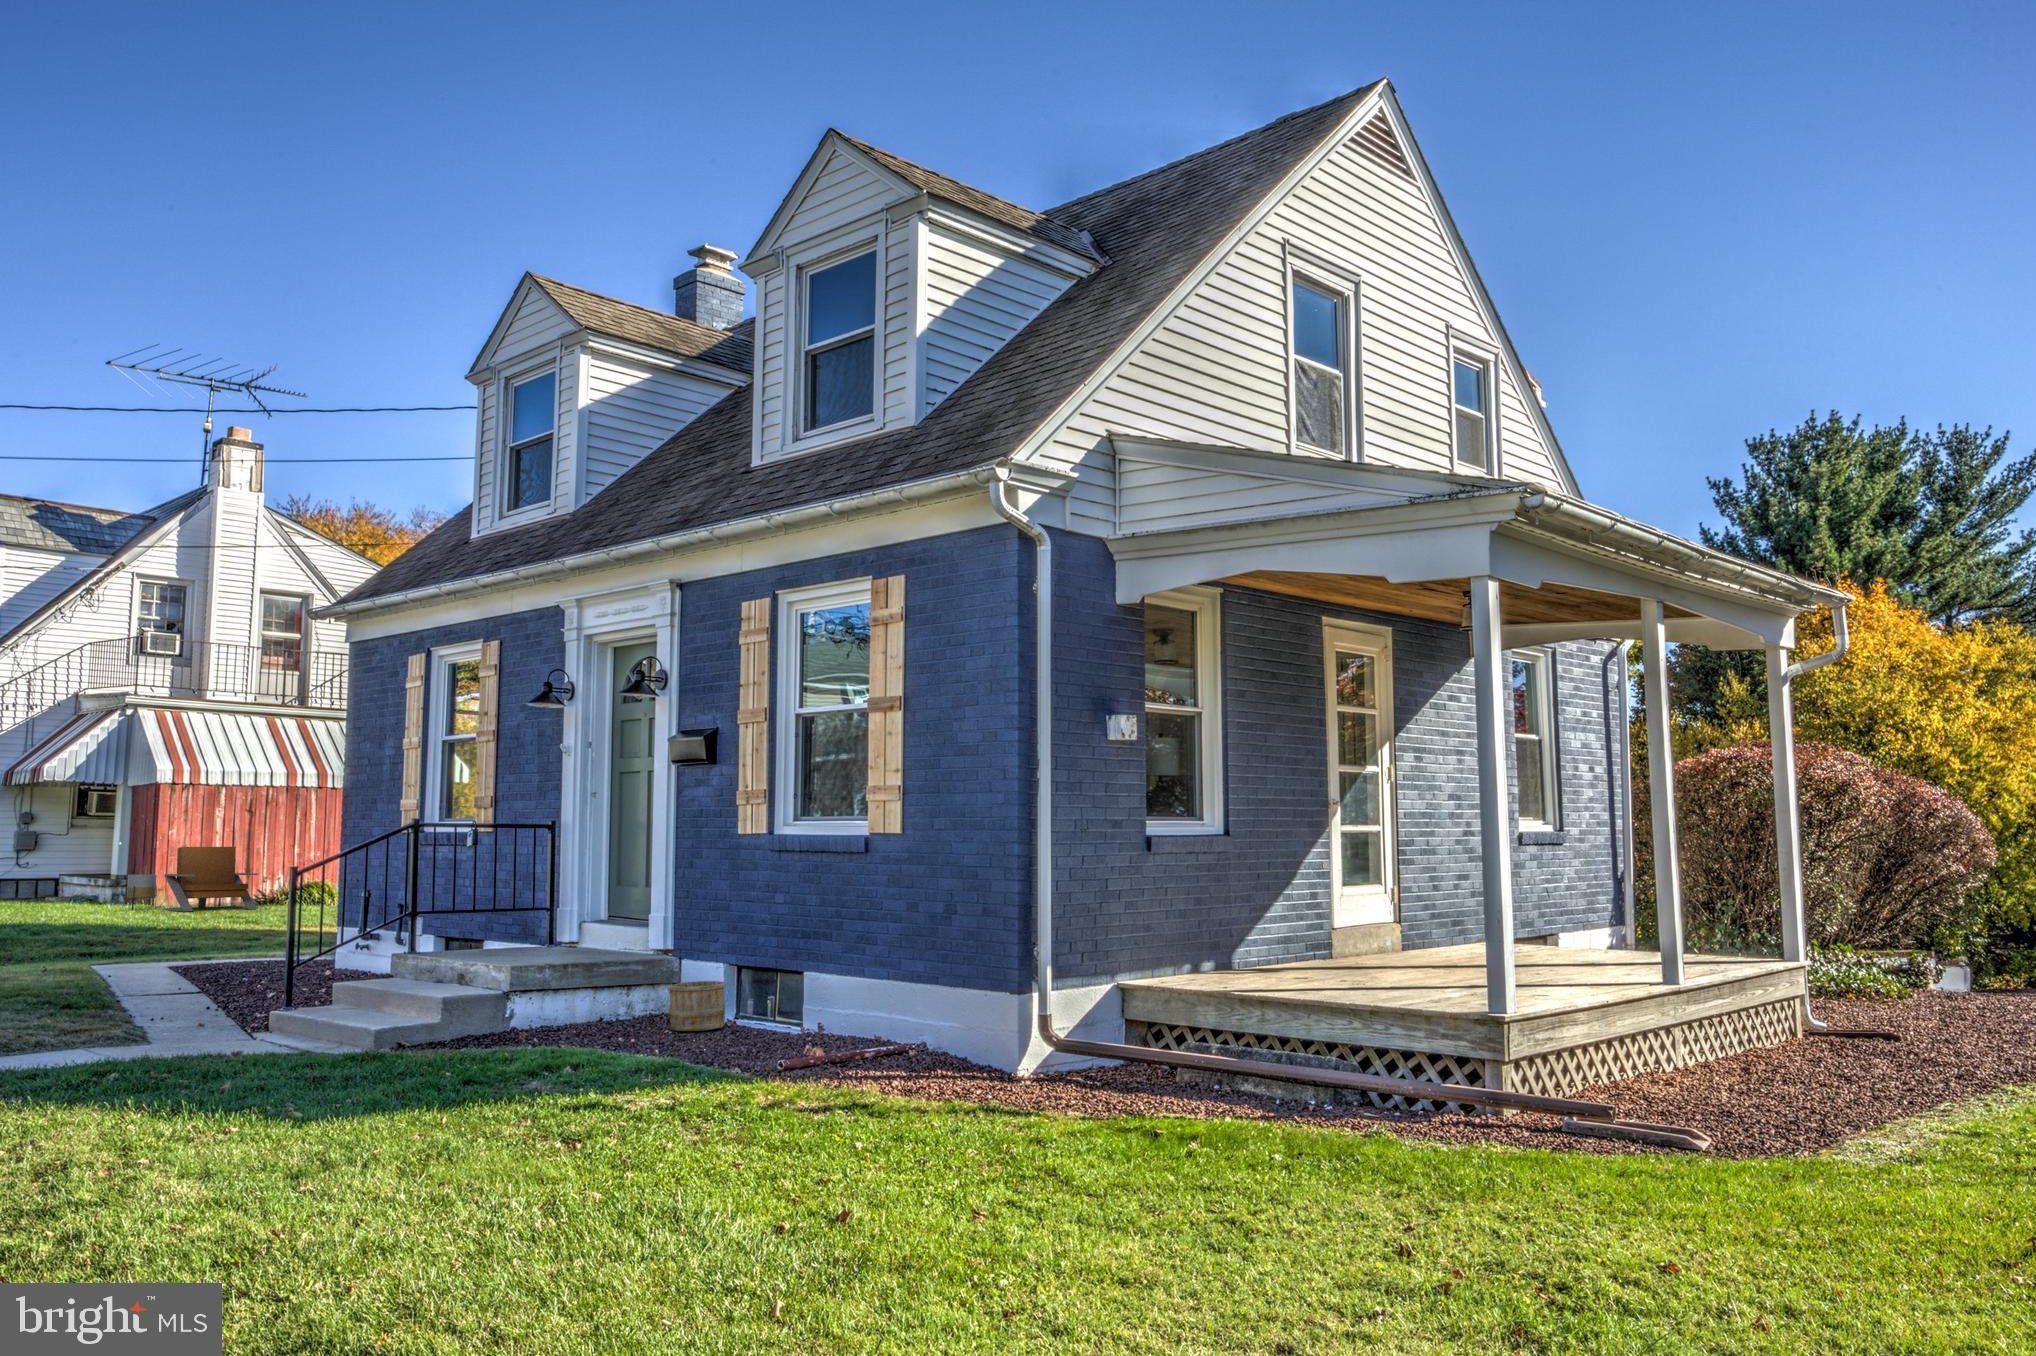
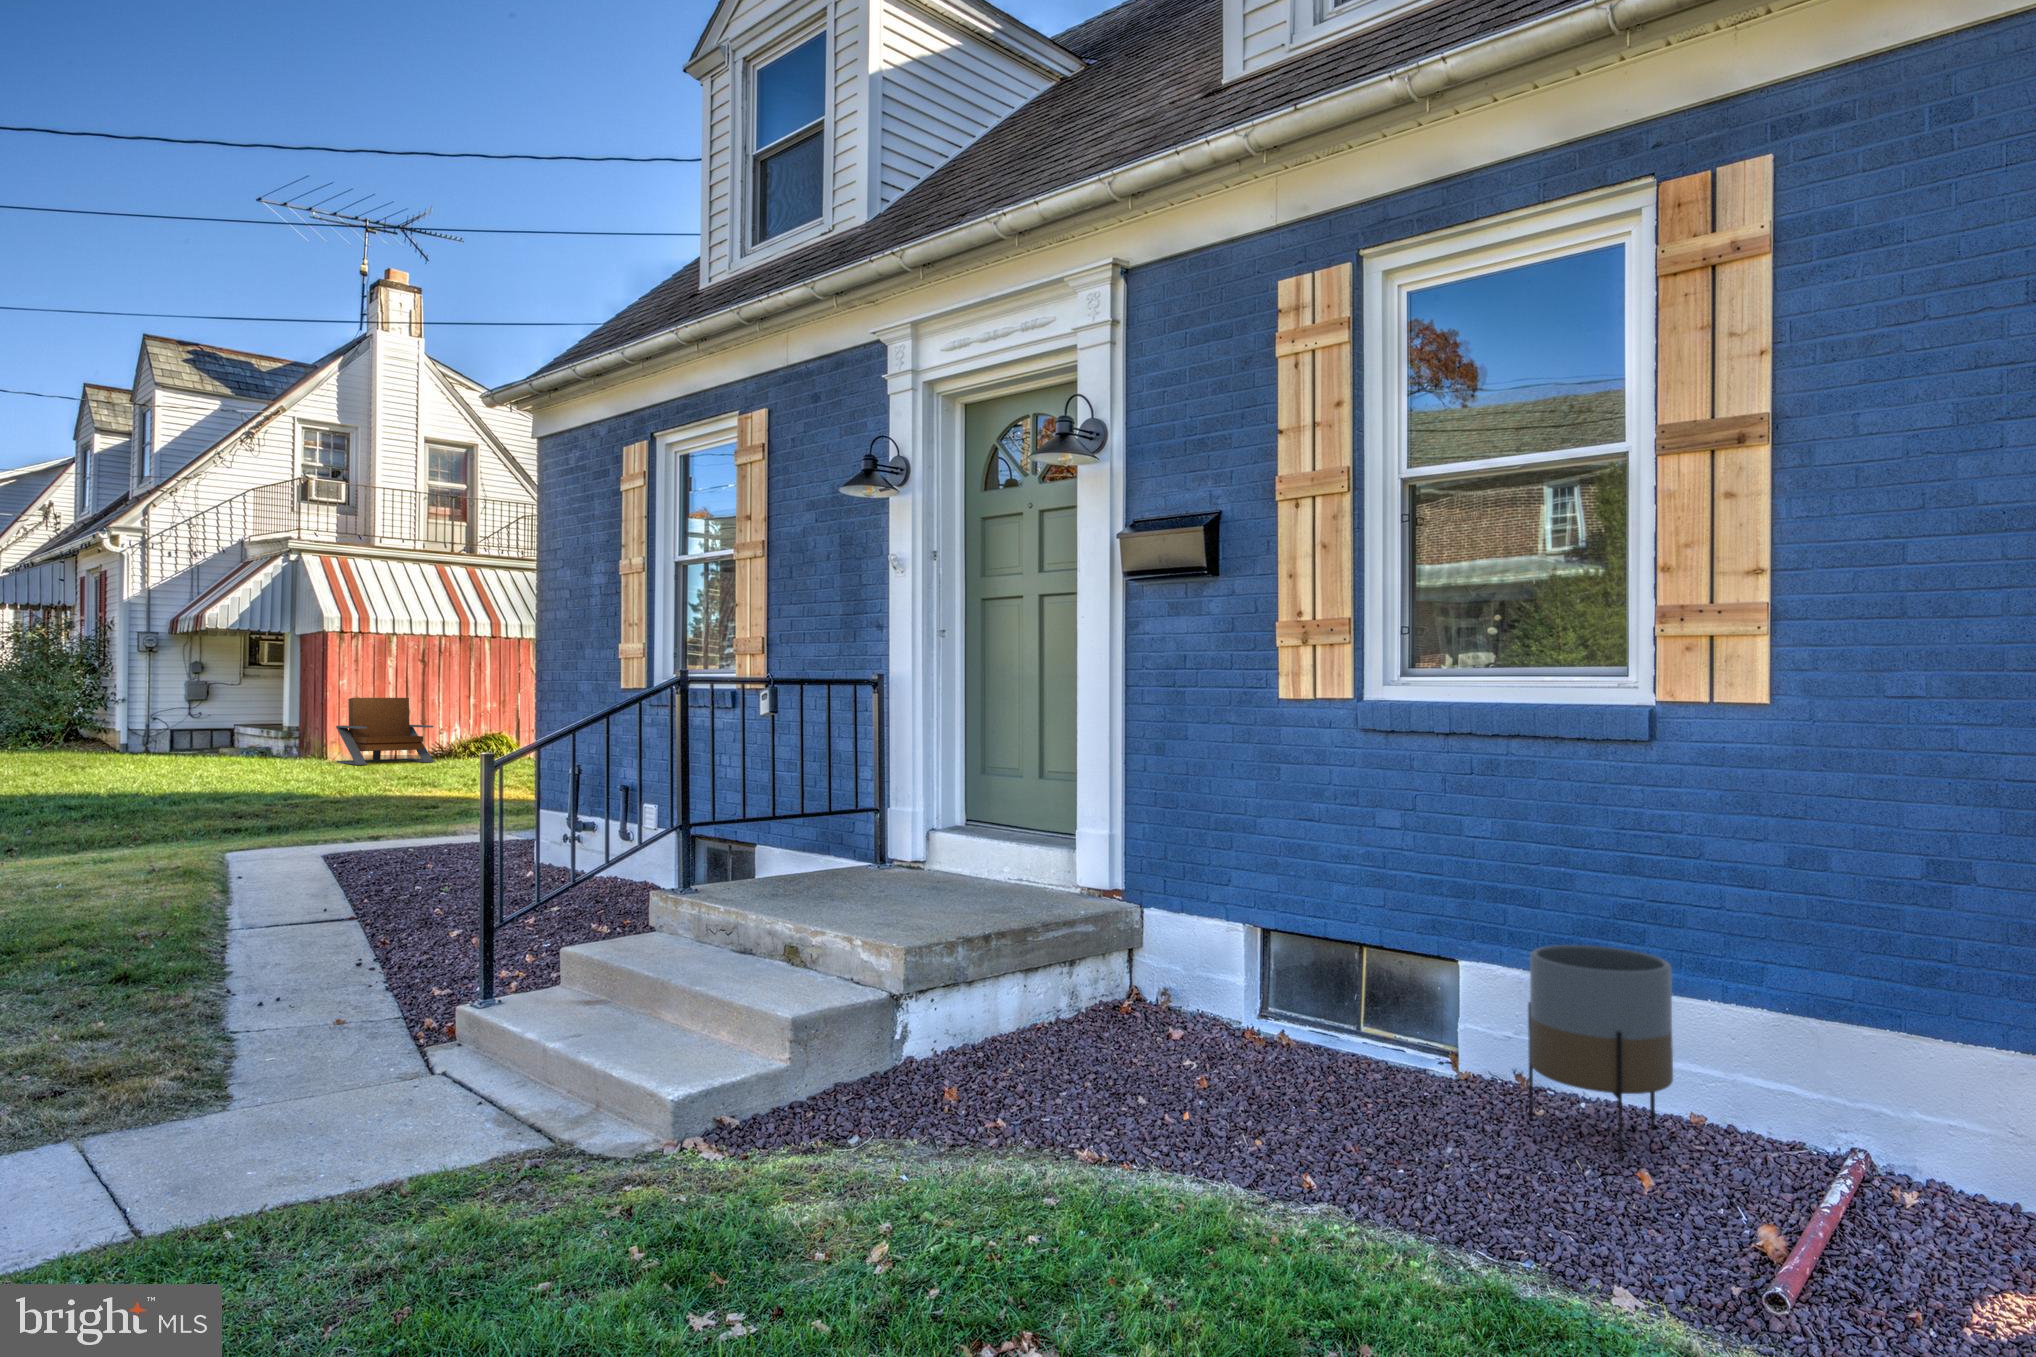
planter: present [126,874,157,910] -> present [1528,945,1673,1162]
wooden bucket: present [668,981,726,1031] -> none [1169,952,1274,1053]

